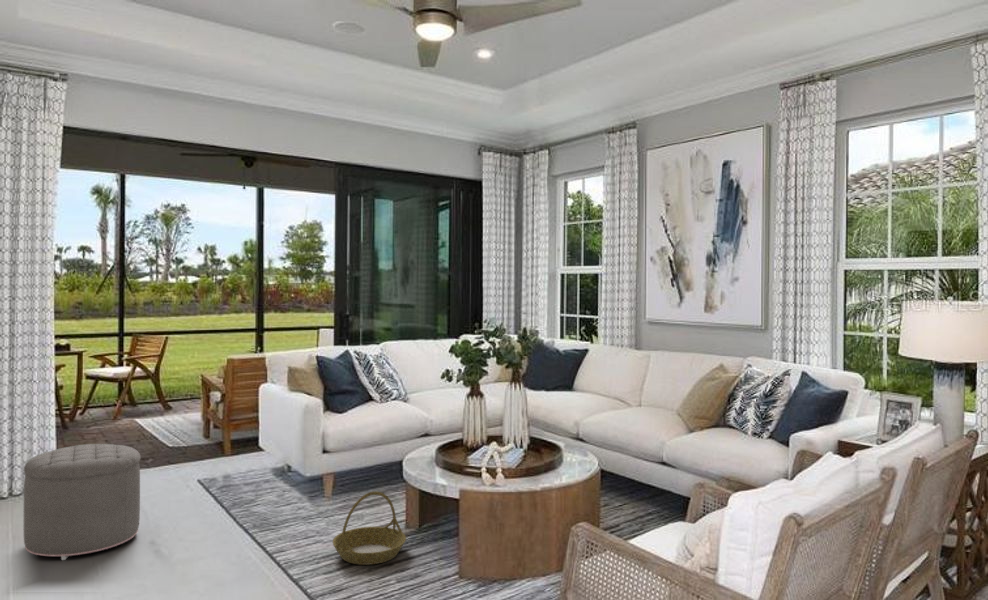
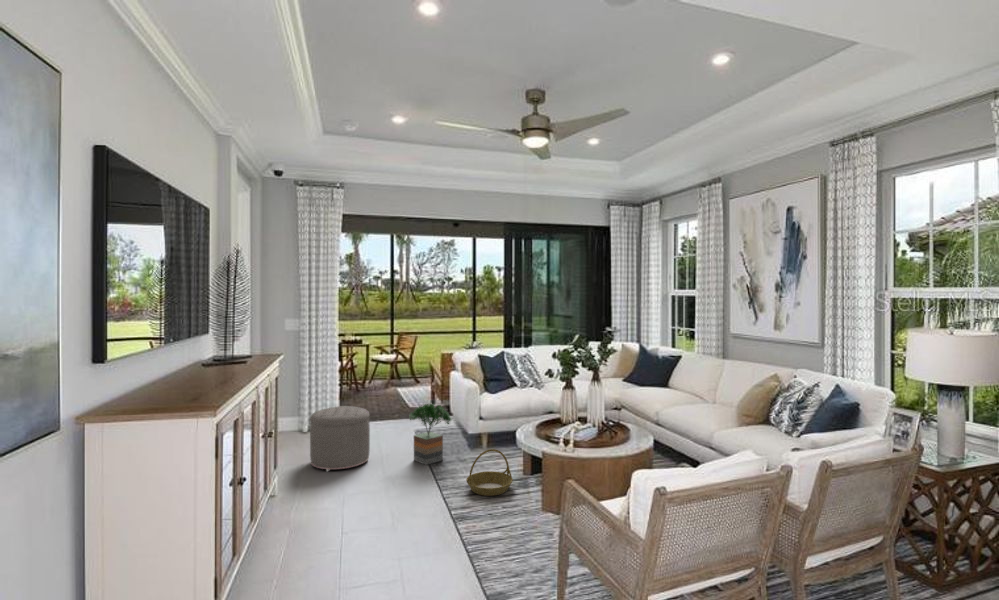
potted tree: none [211,430,288,530] -> present [410,404,452,465]

